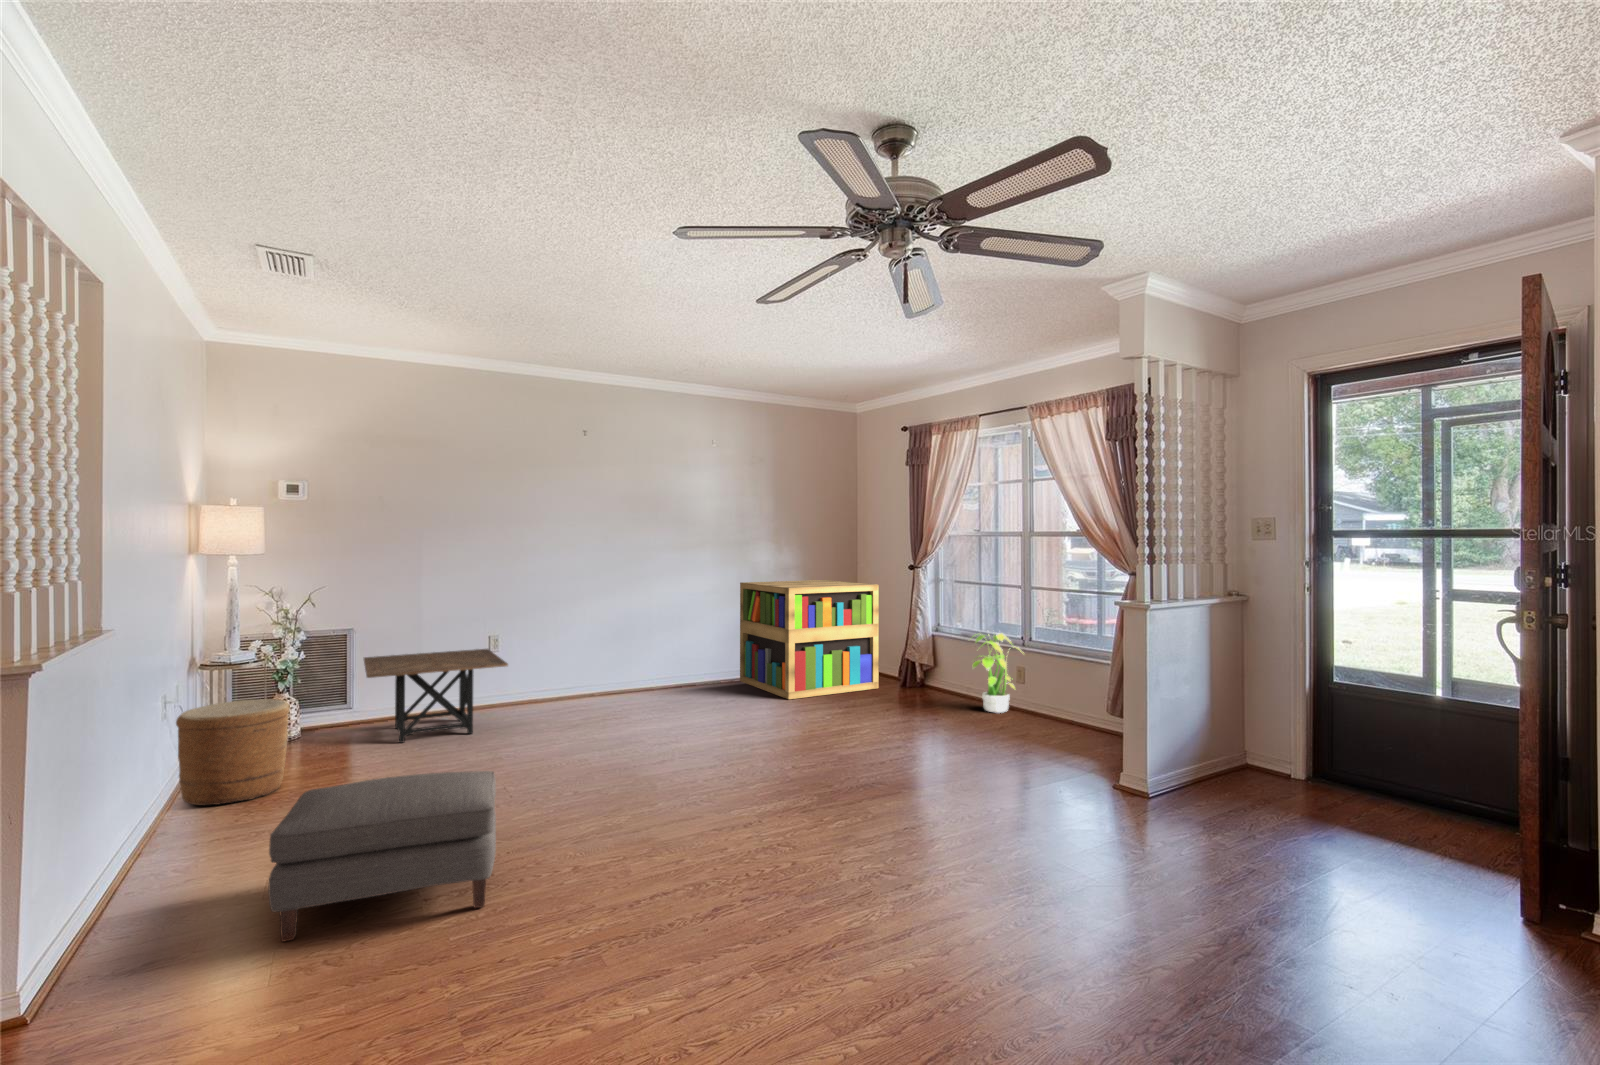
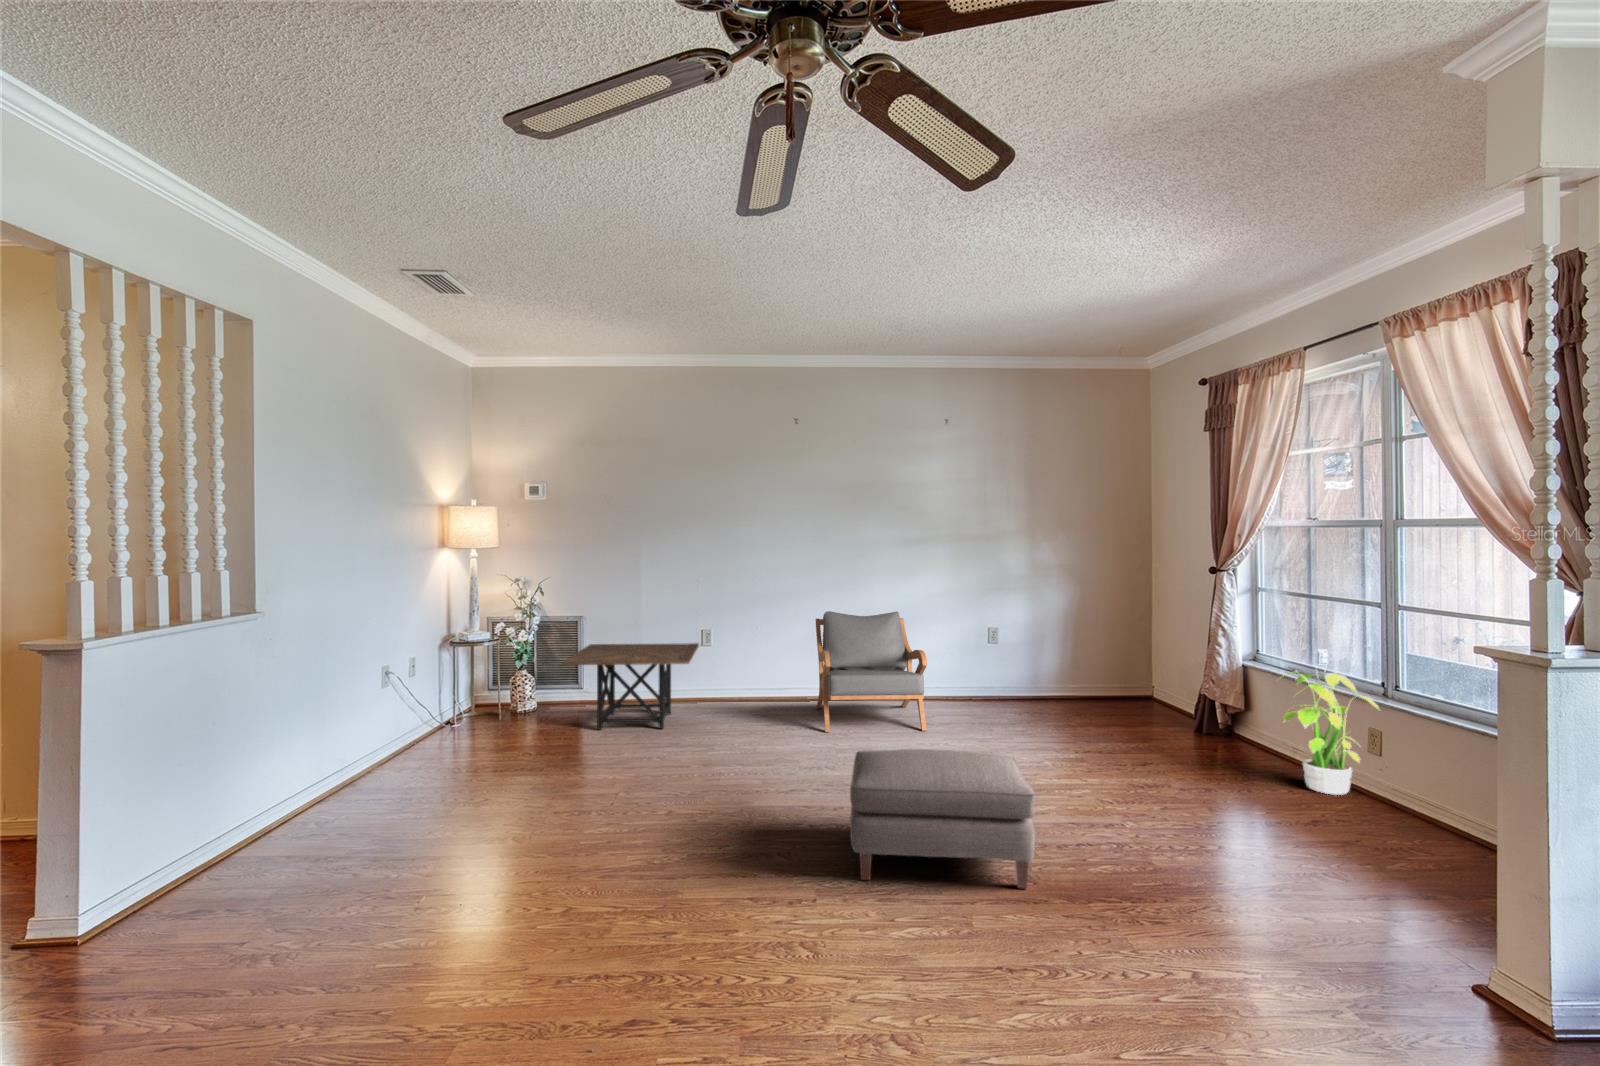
bookshelf: present [740,580,879,699] -> none [982,584,1157,732]
armchair: none [601,608,719,717] -> present [815,611,927,732]
woven basket: present [176,699,290,805] -> none [392,677,481,769]
ottoman: present [268,771,496,942] -> present [850,749,1035,889]

